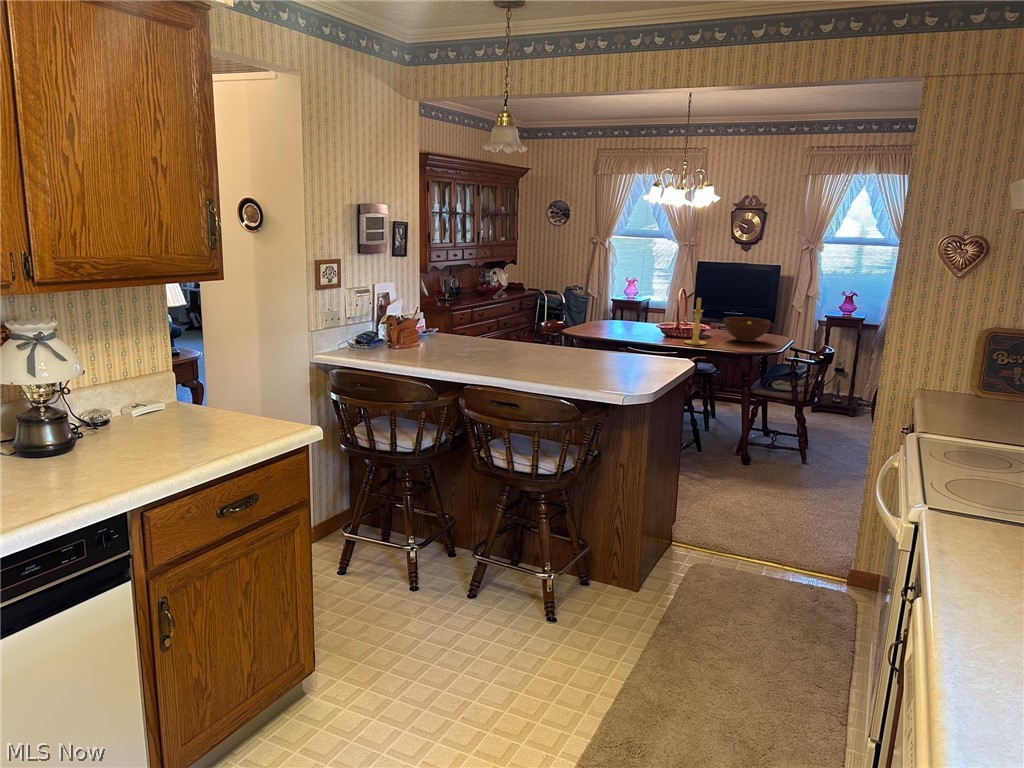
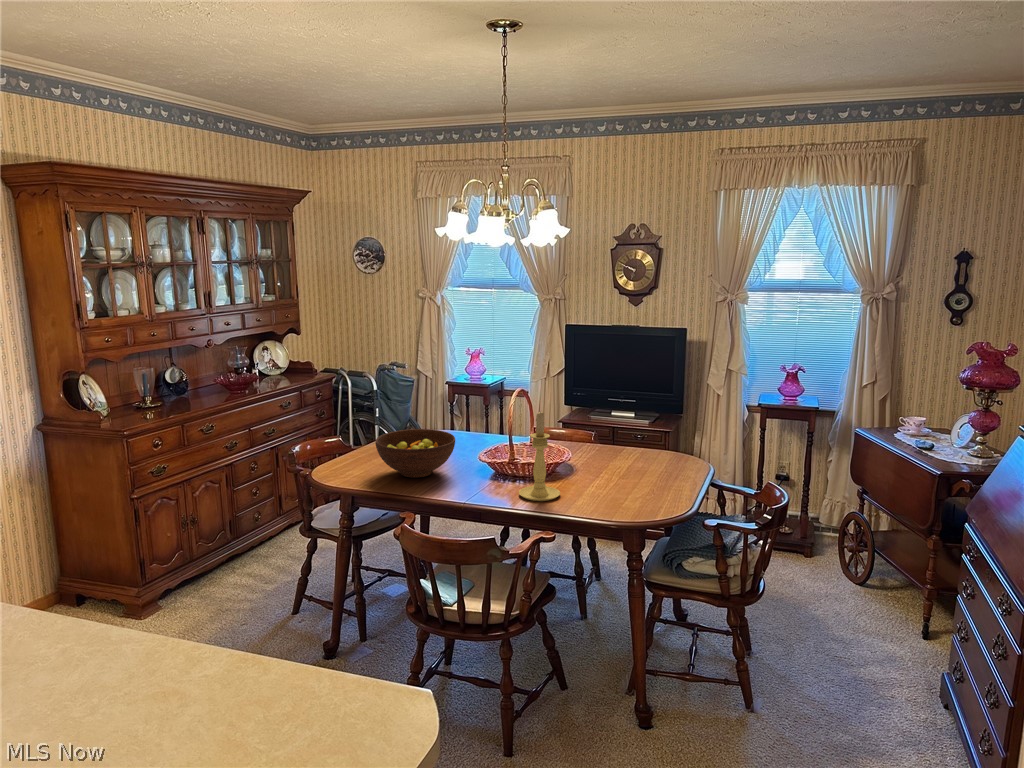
fruit bowl: present [724,317,771,342] -> present [376,429,455,478]

